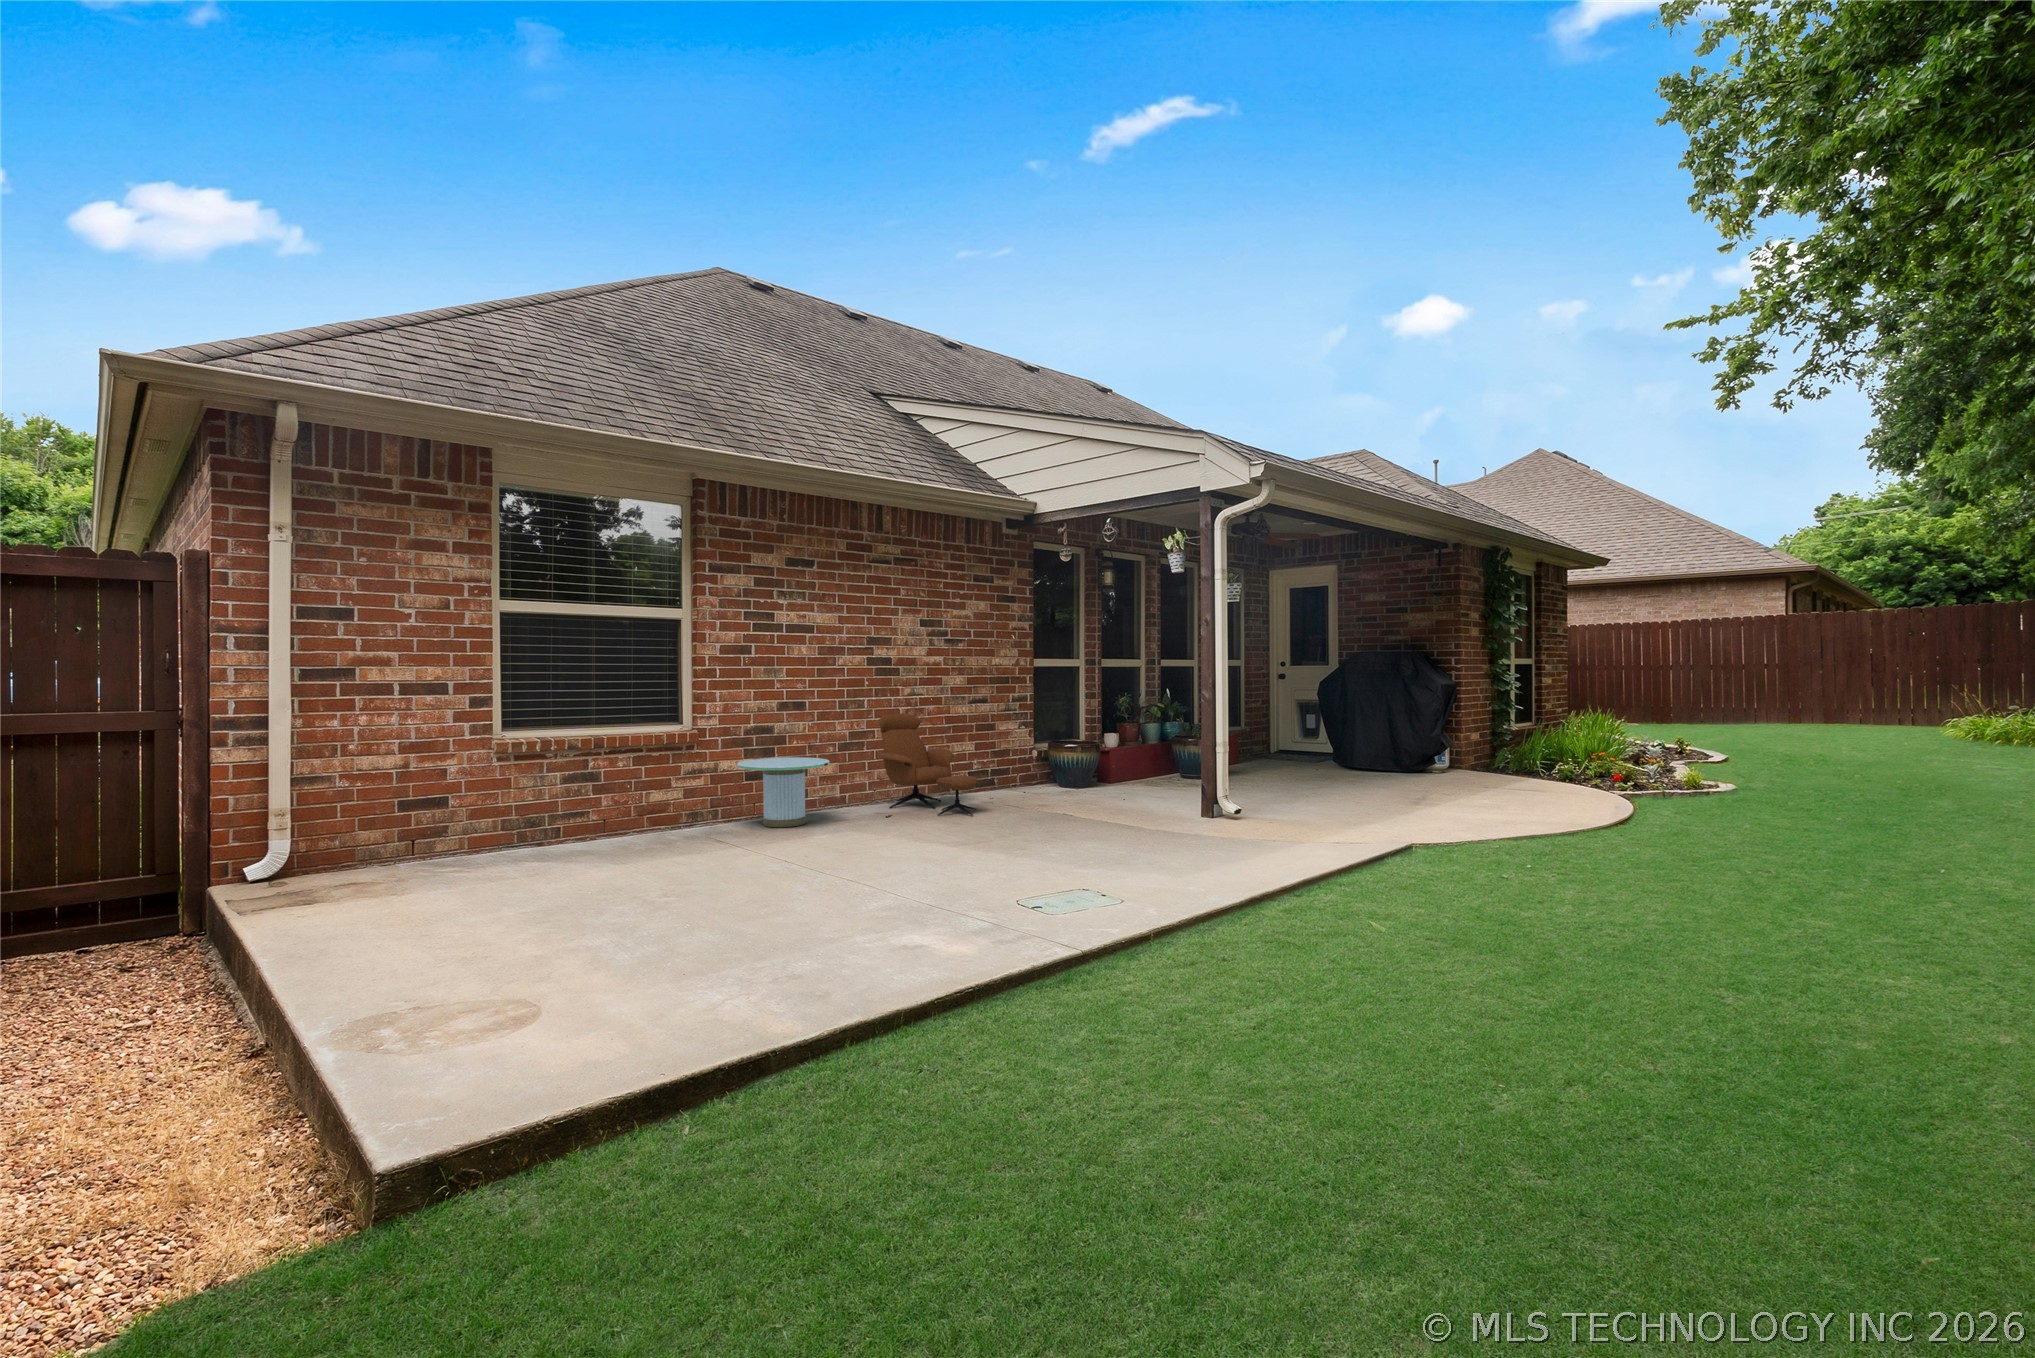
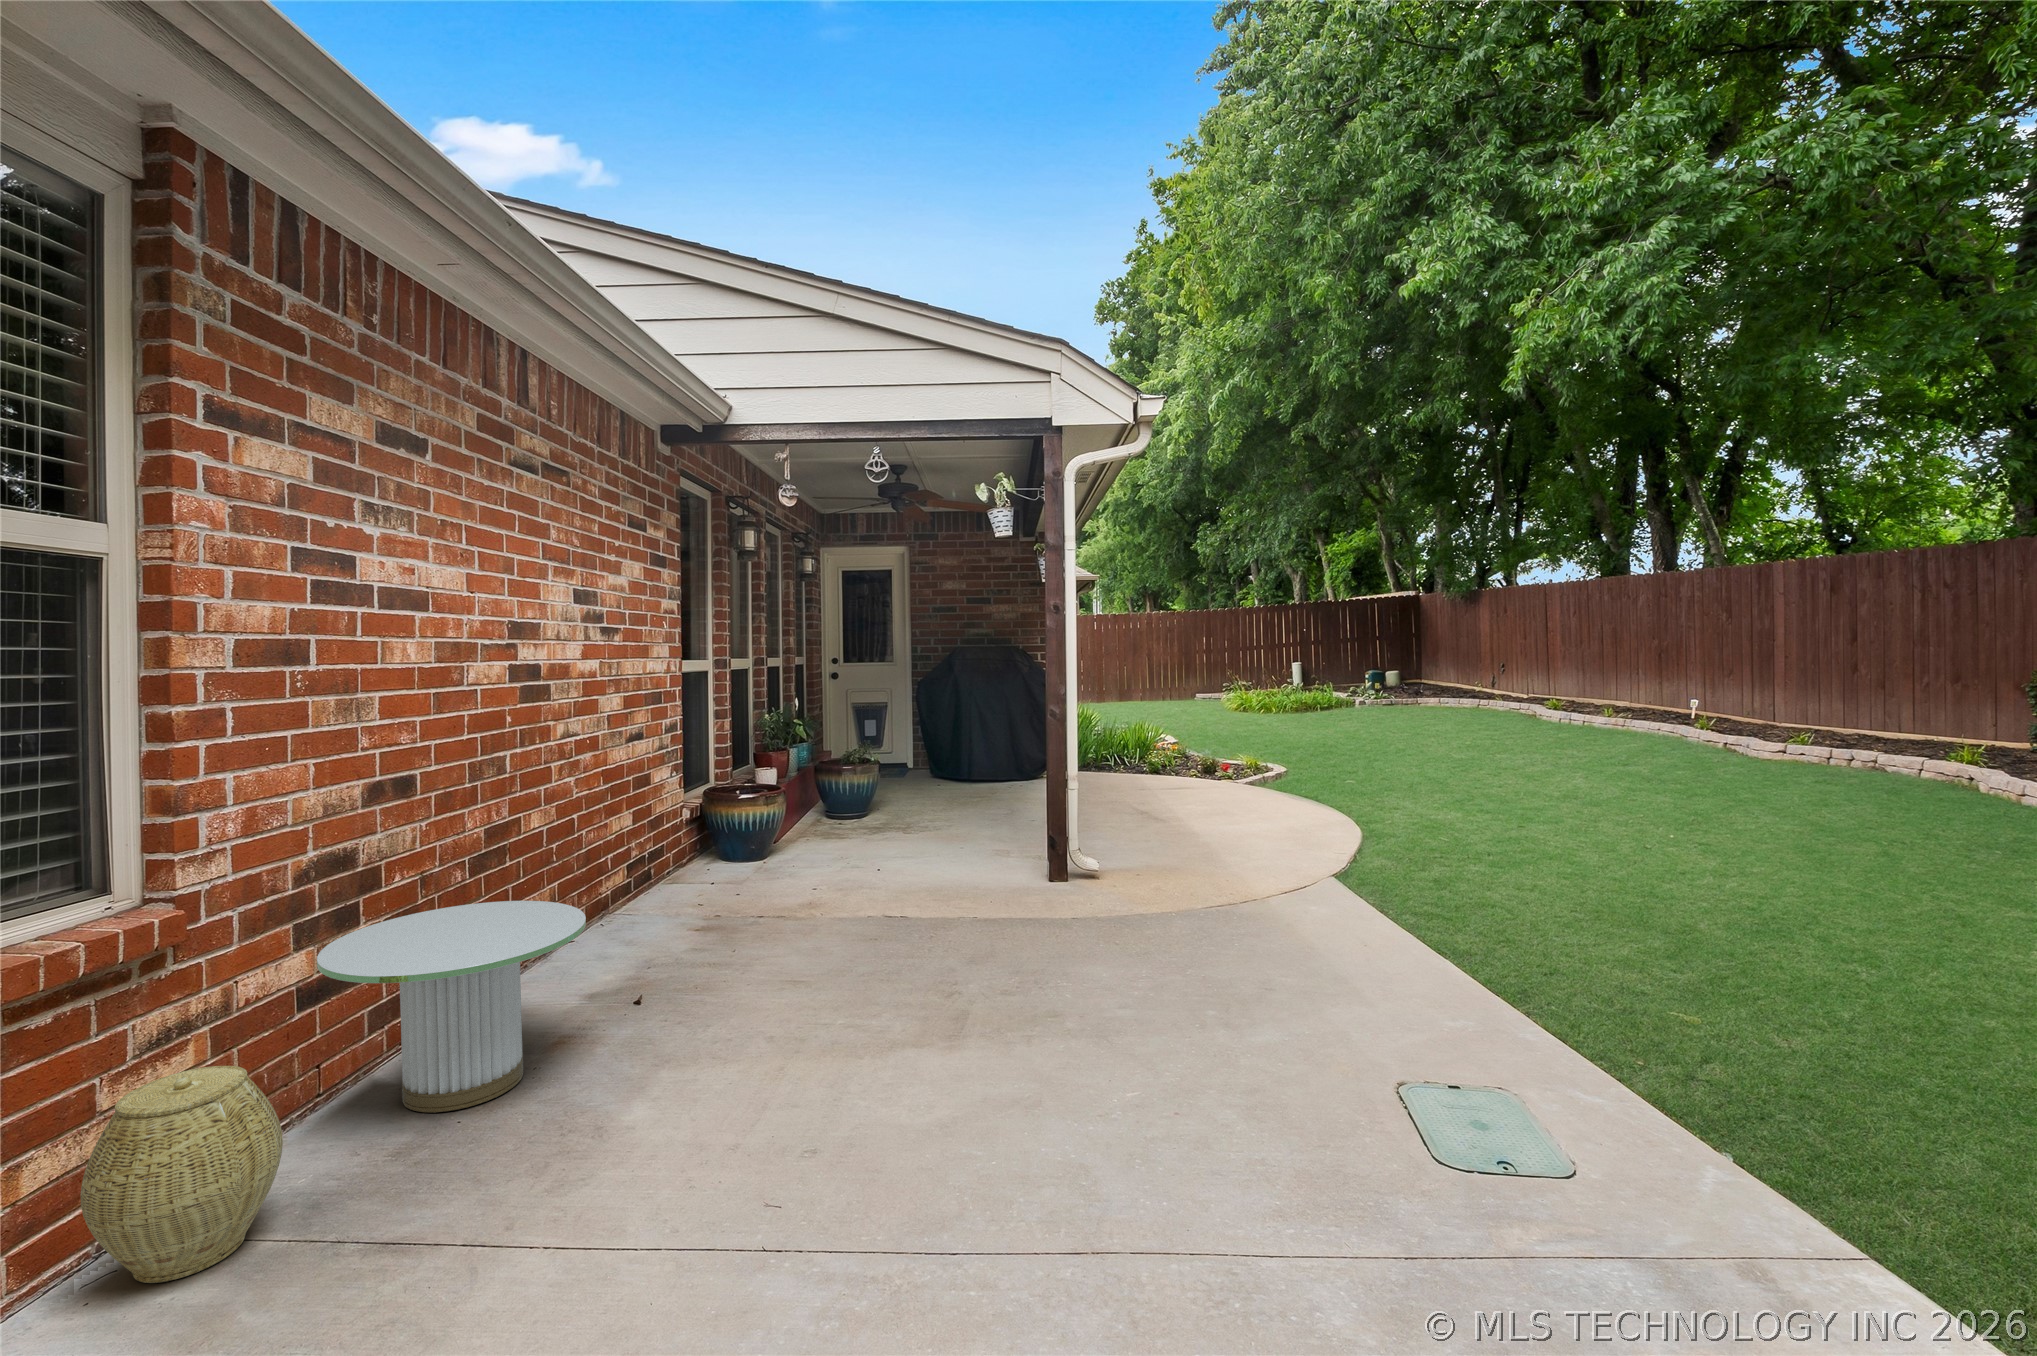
lounge chair: present [880,714,977,816] -> none [537,772,795,966]
woven basket: none [658,779,705,836] -> present [81,1066,283,1283]

